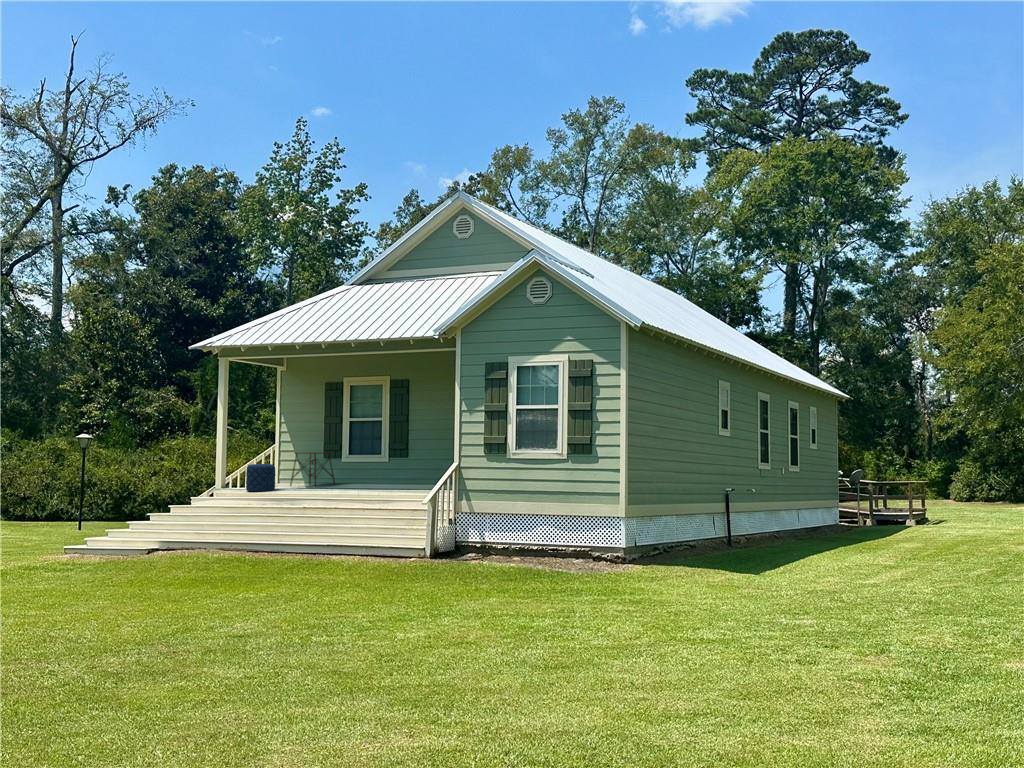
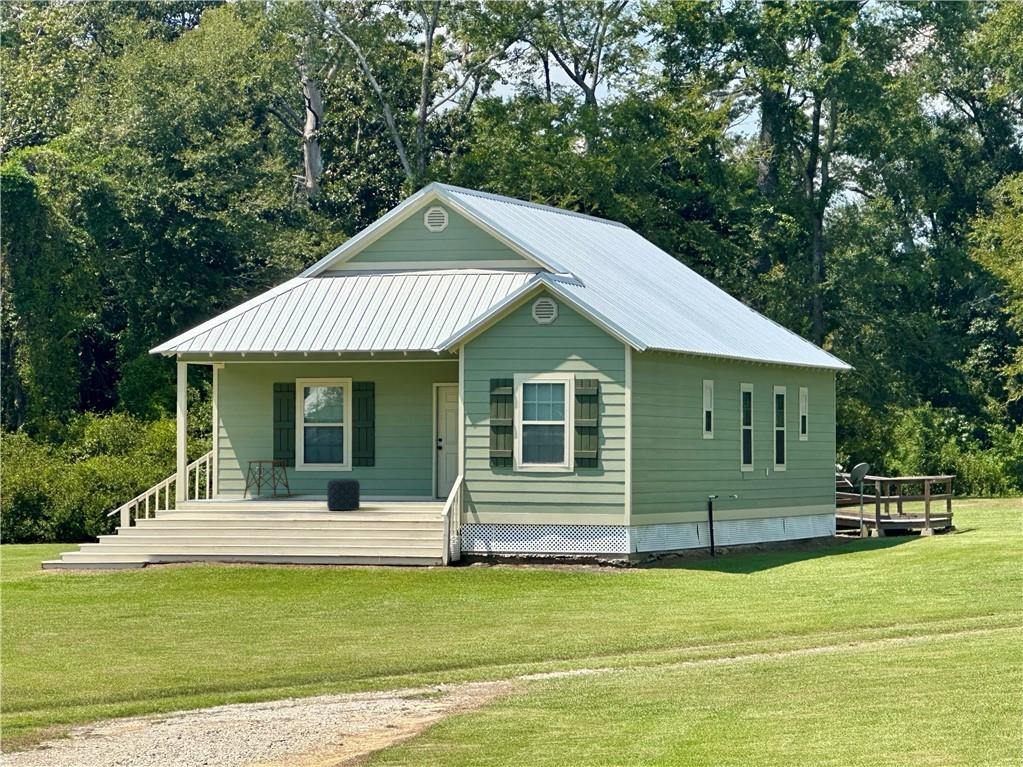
pouf: present [246,464,276,491] -> present [327,479,360,510]

